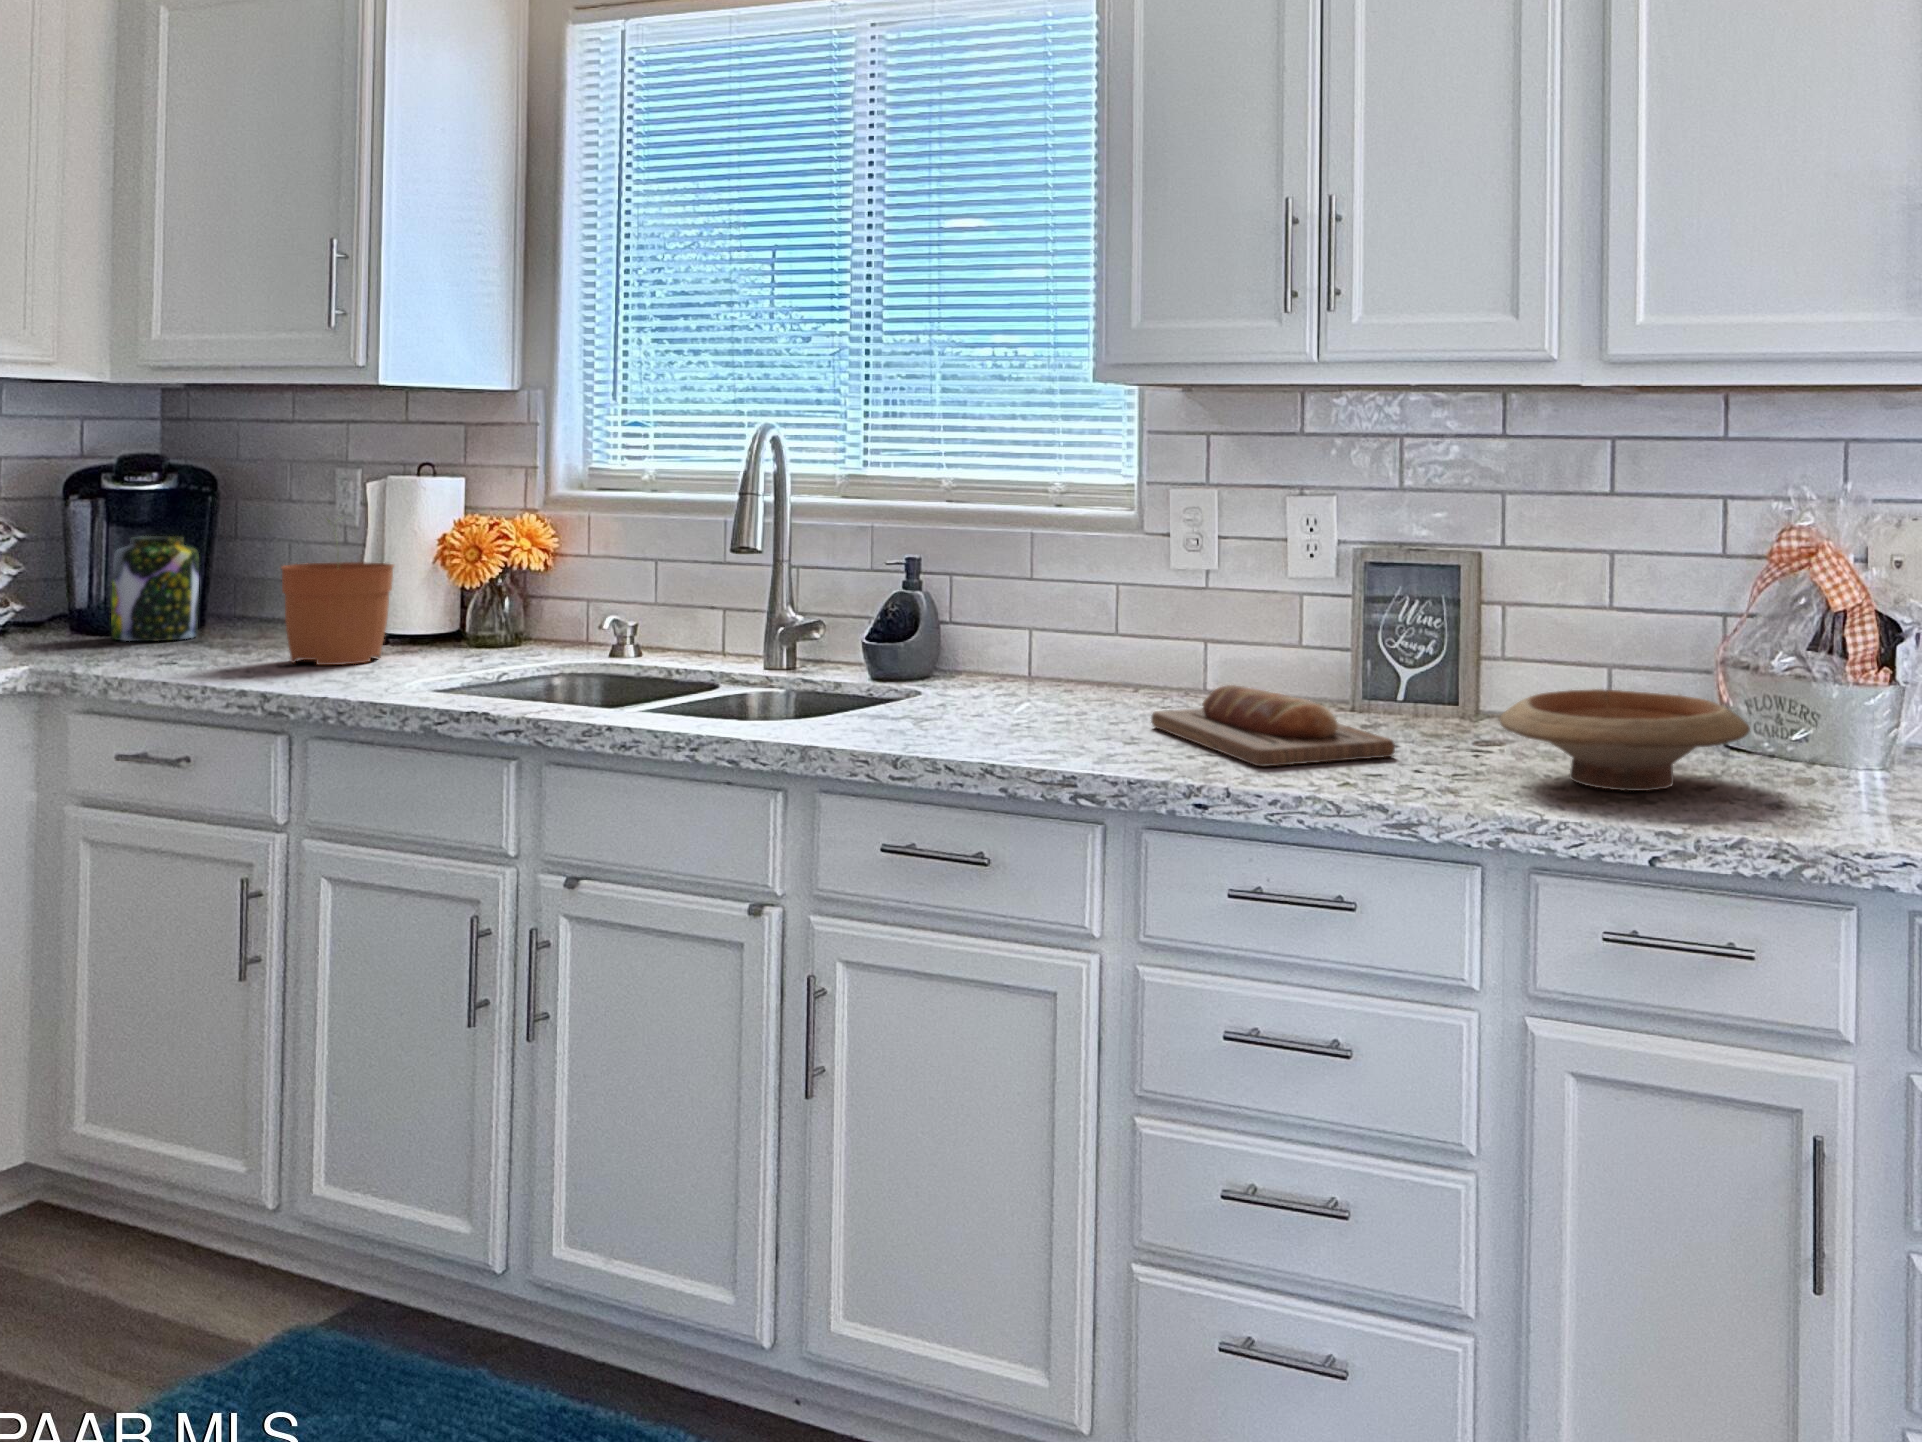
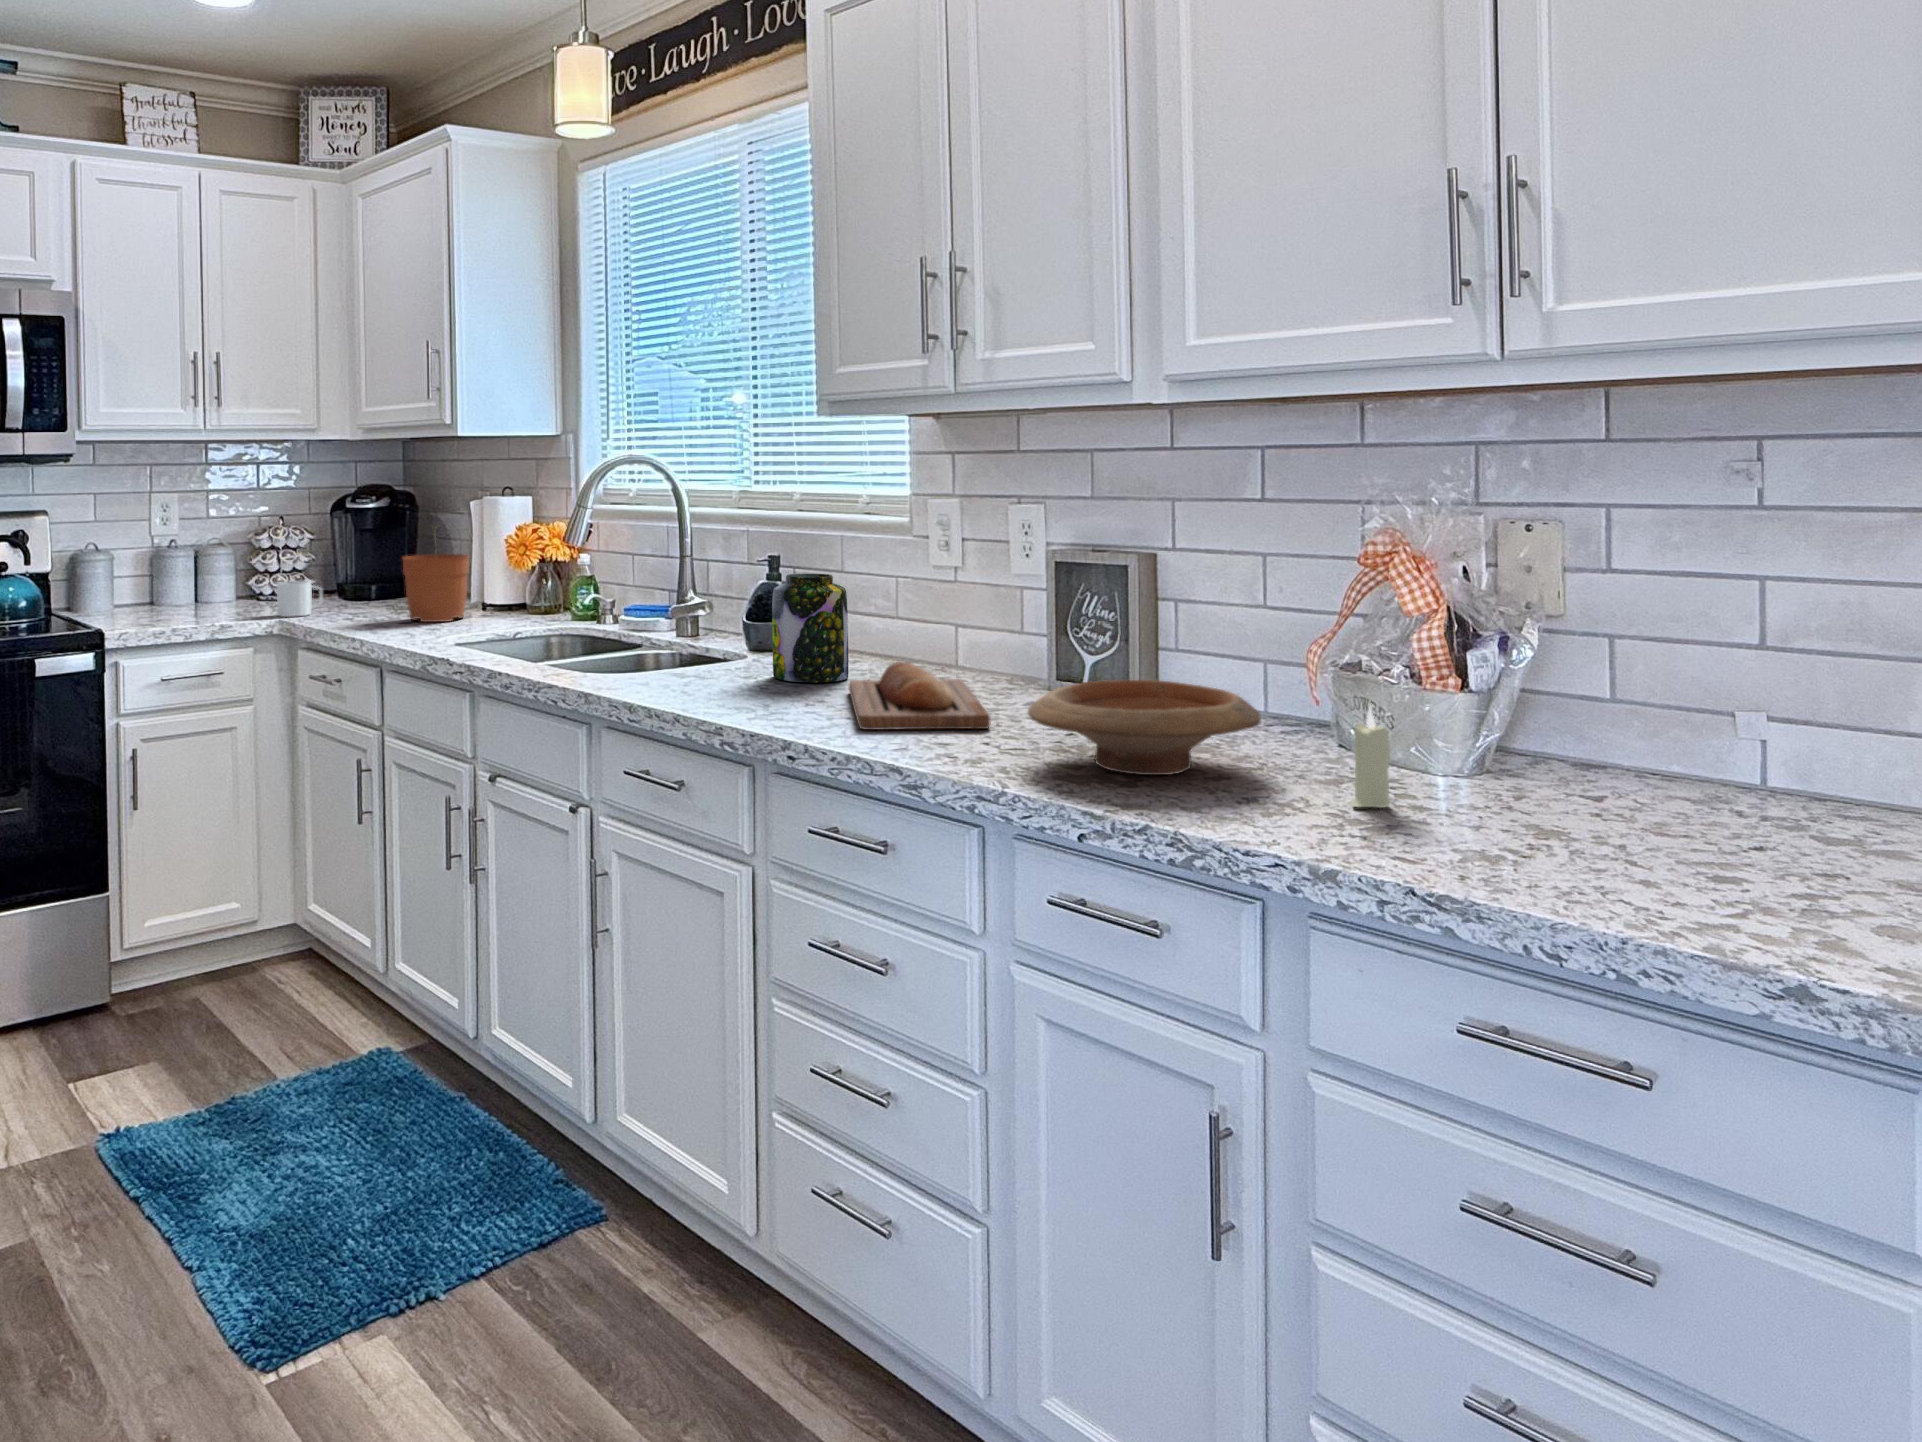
jar: present [111,536,199,641] -> present [772,573,849,683]
mug: none [15,606,100,665] -> present [277,581,323,617]
candle: none [1864,698,1902,804] -> present [1352,706,1390,807]

